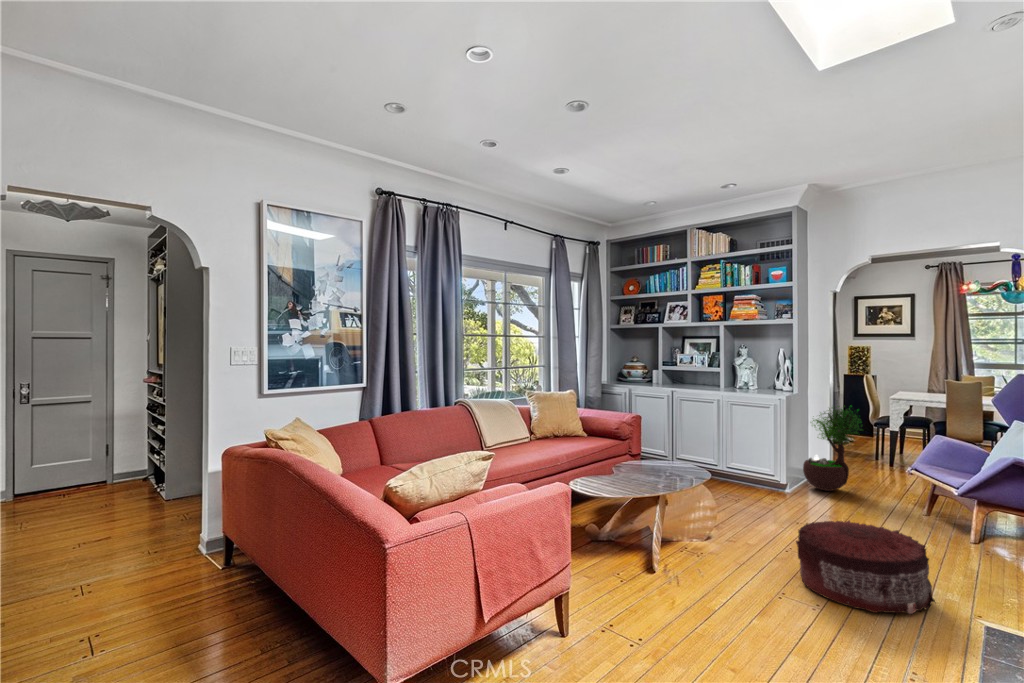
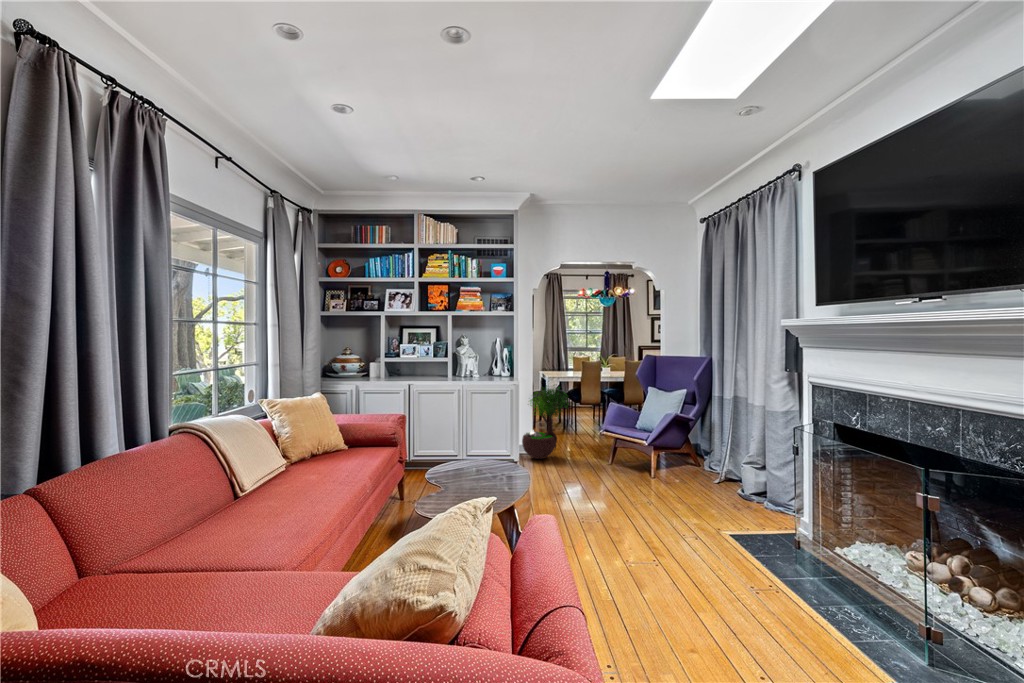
pouf: present [796,520,936,614] -> none [613,481,708,555]

